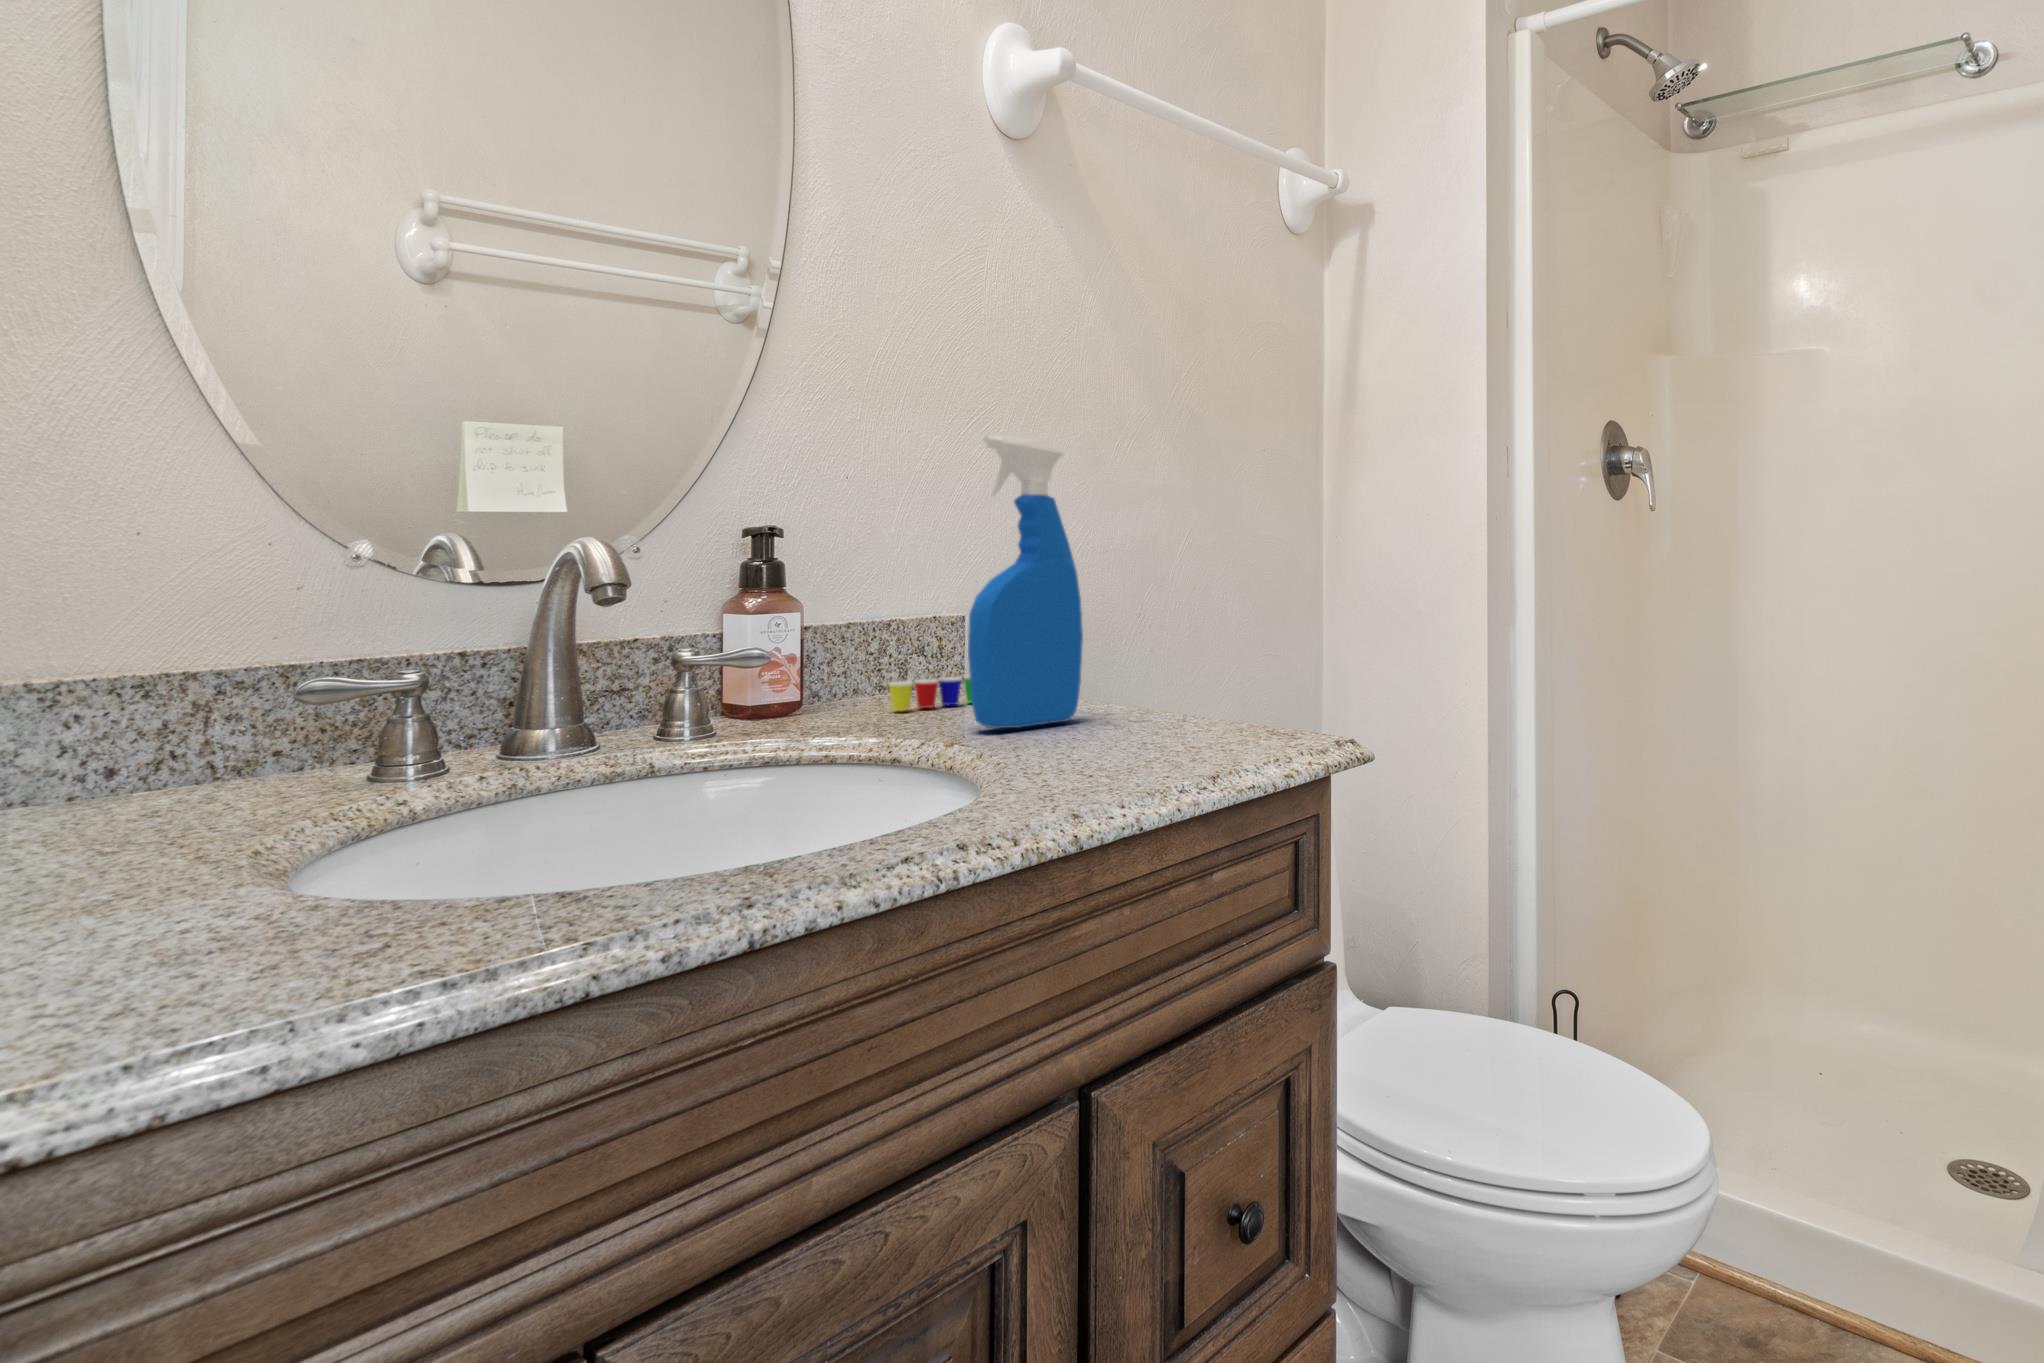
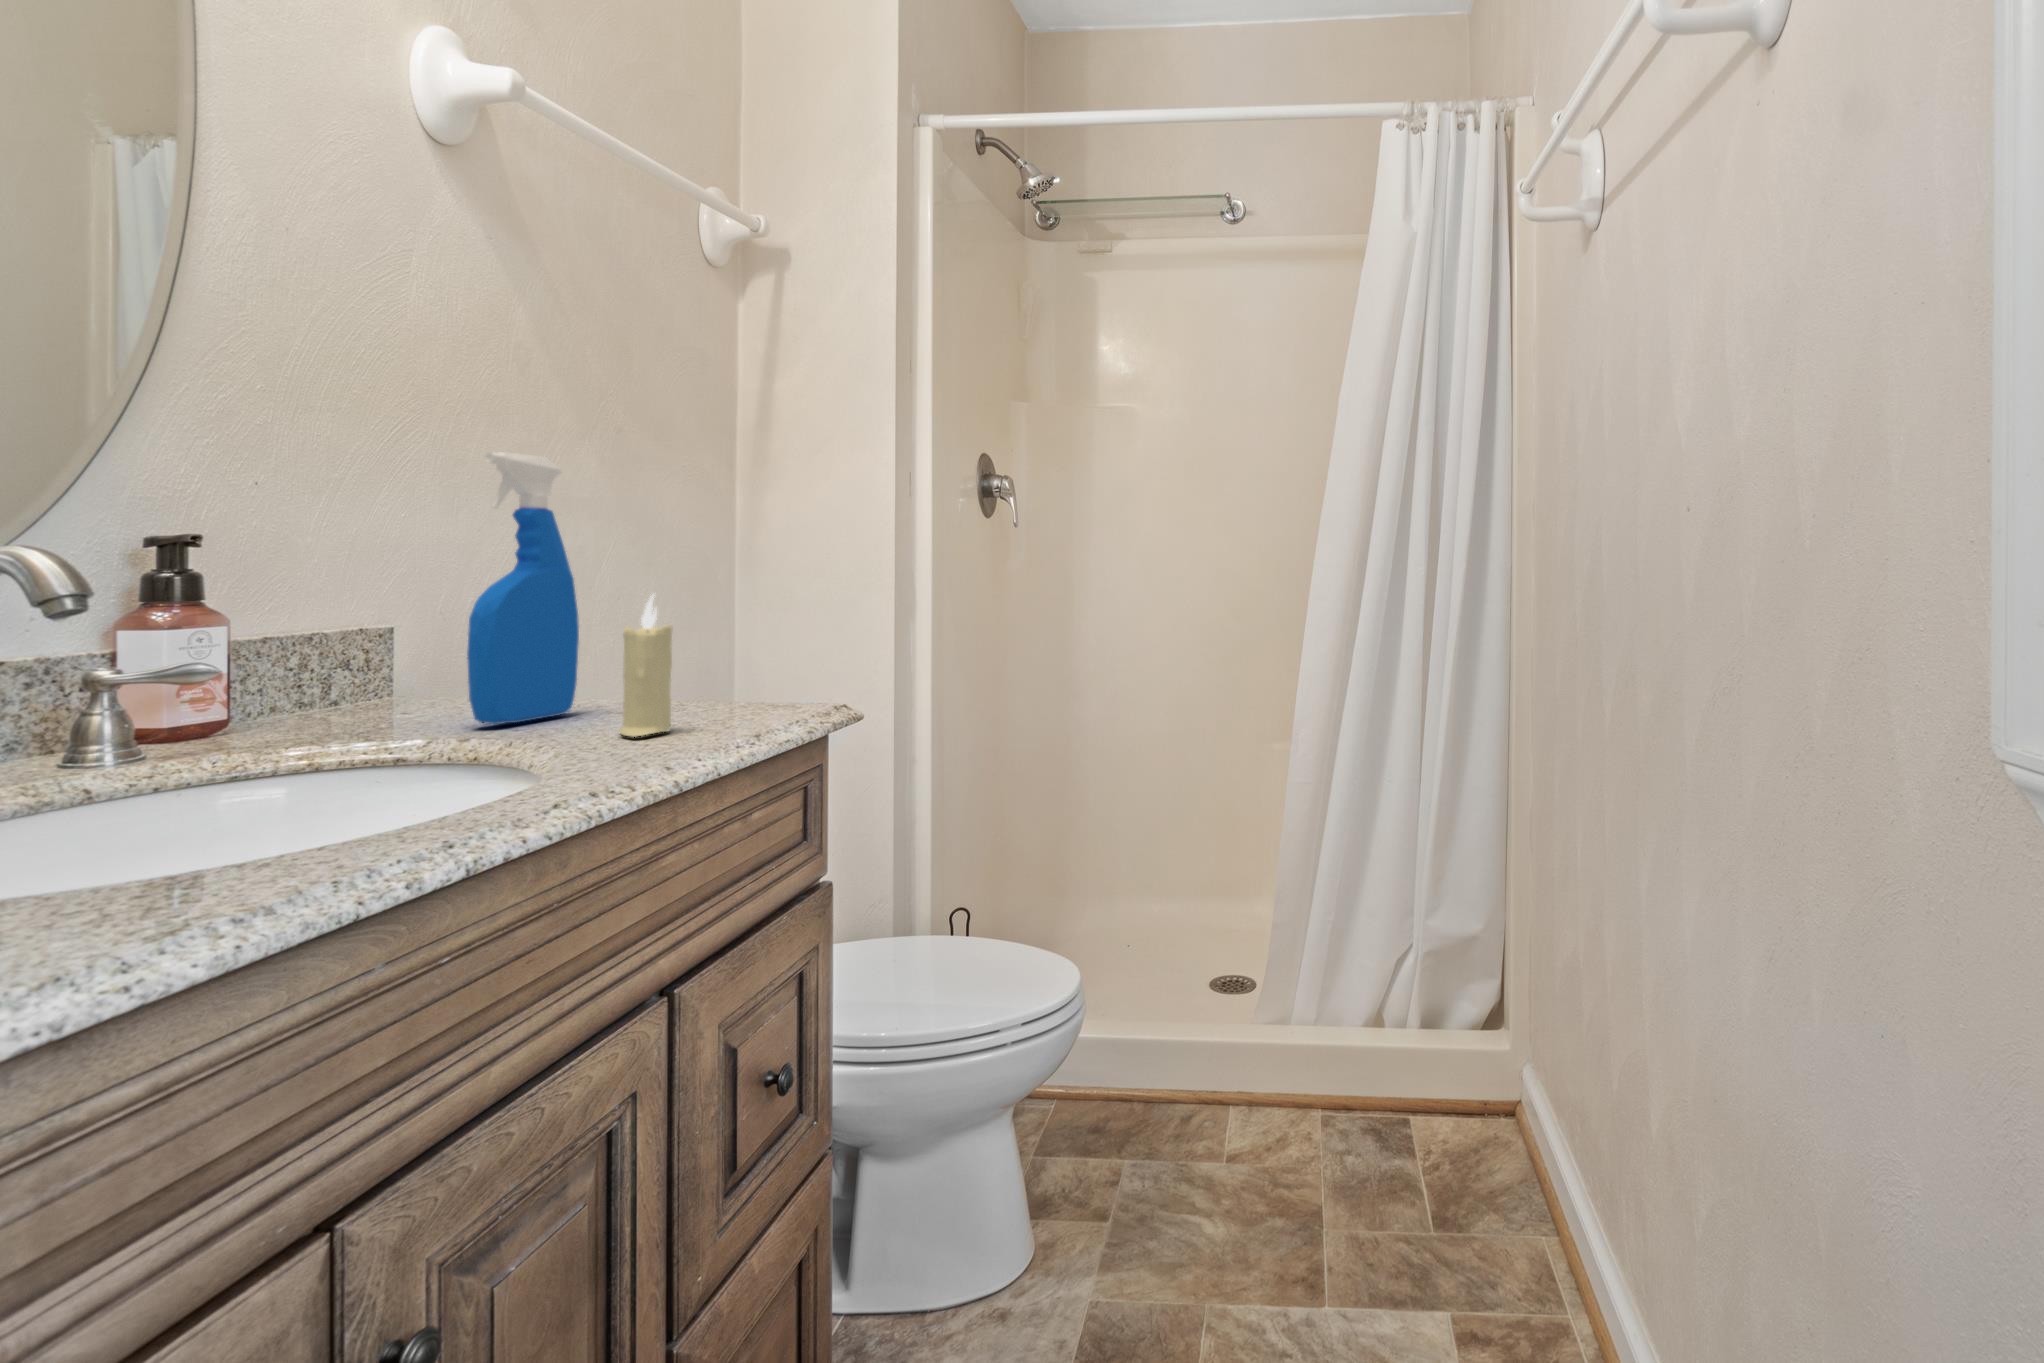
candle: none [1081,593,1137,761] -> present [619,594,672,737]
cup: present [889,675,972,711] -> none [337,682,445,721]

